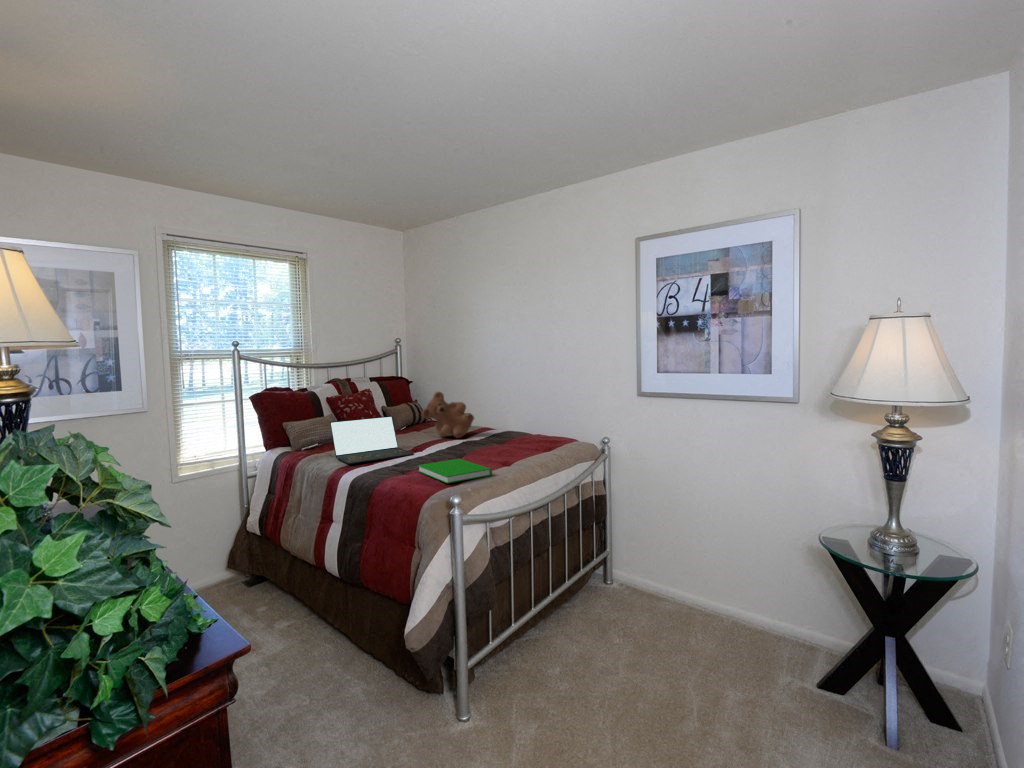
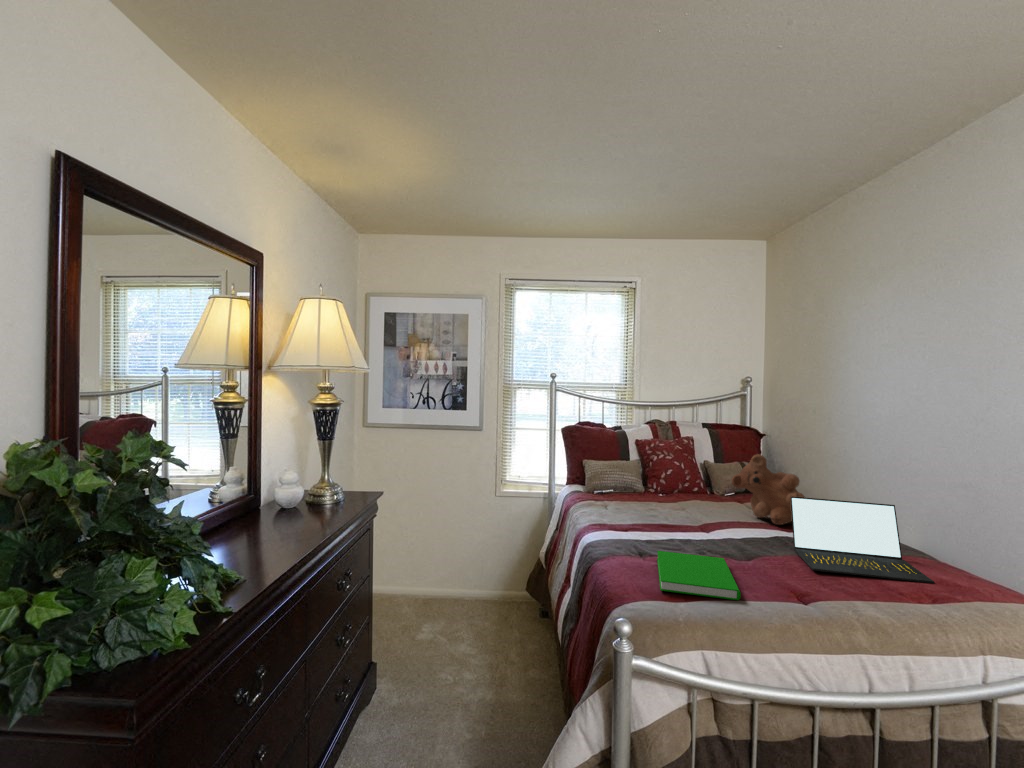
laptop: present [330,416,414,464] -> present [791,496,934,583]

